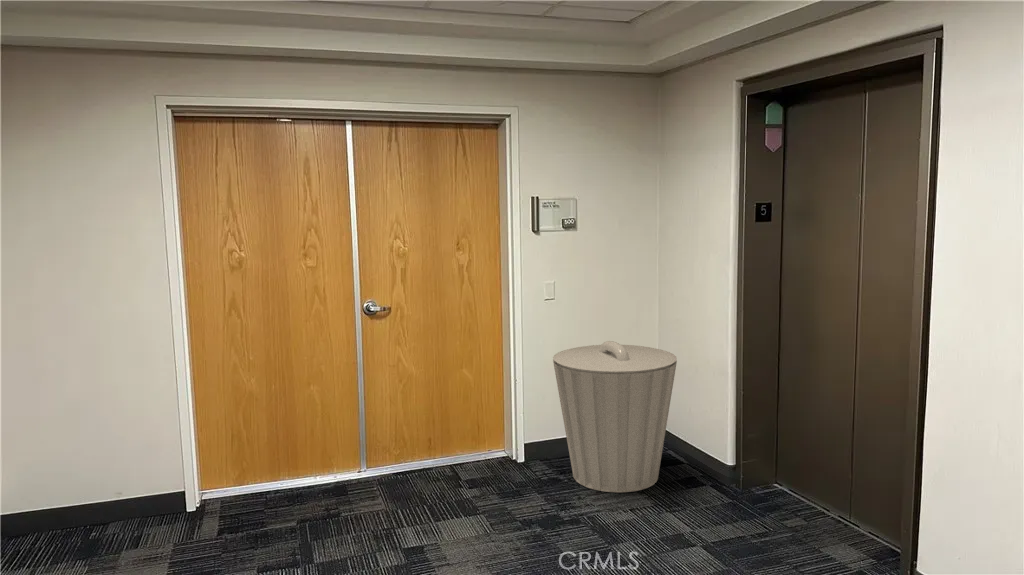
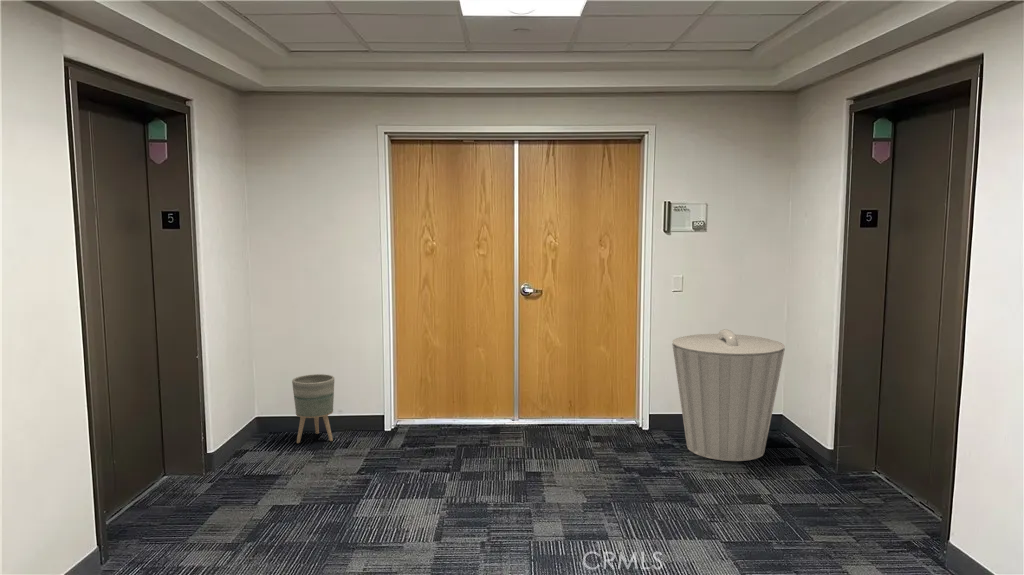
planter: none [39,448,111,554] -> present [292,374,334,443]

